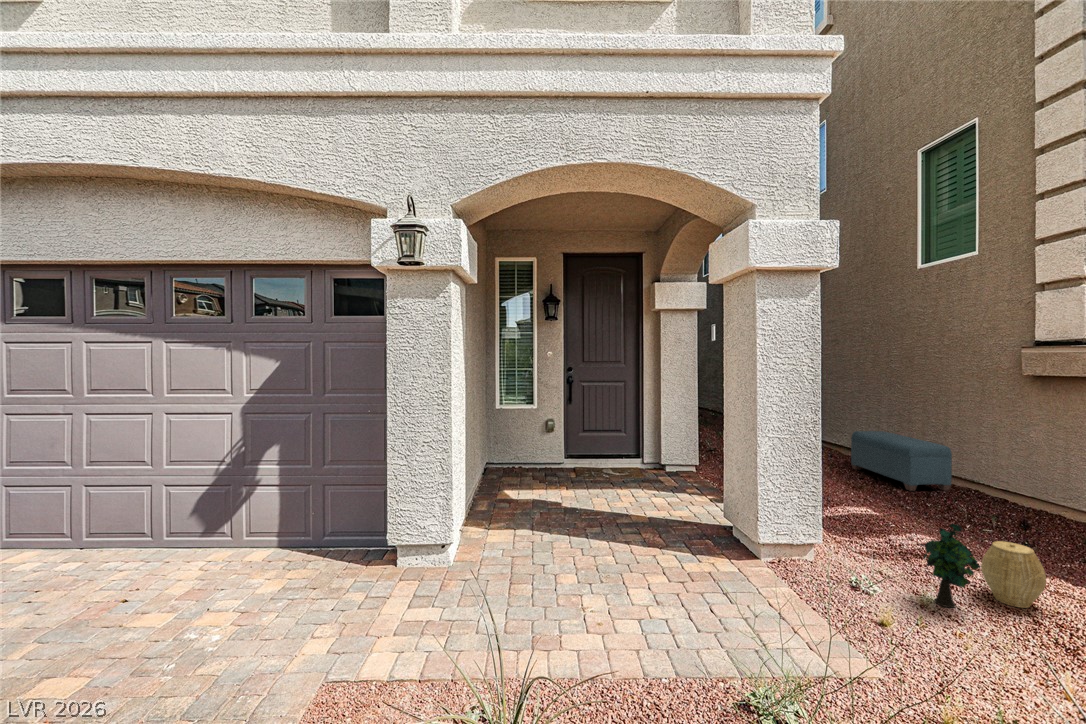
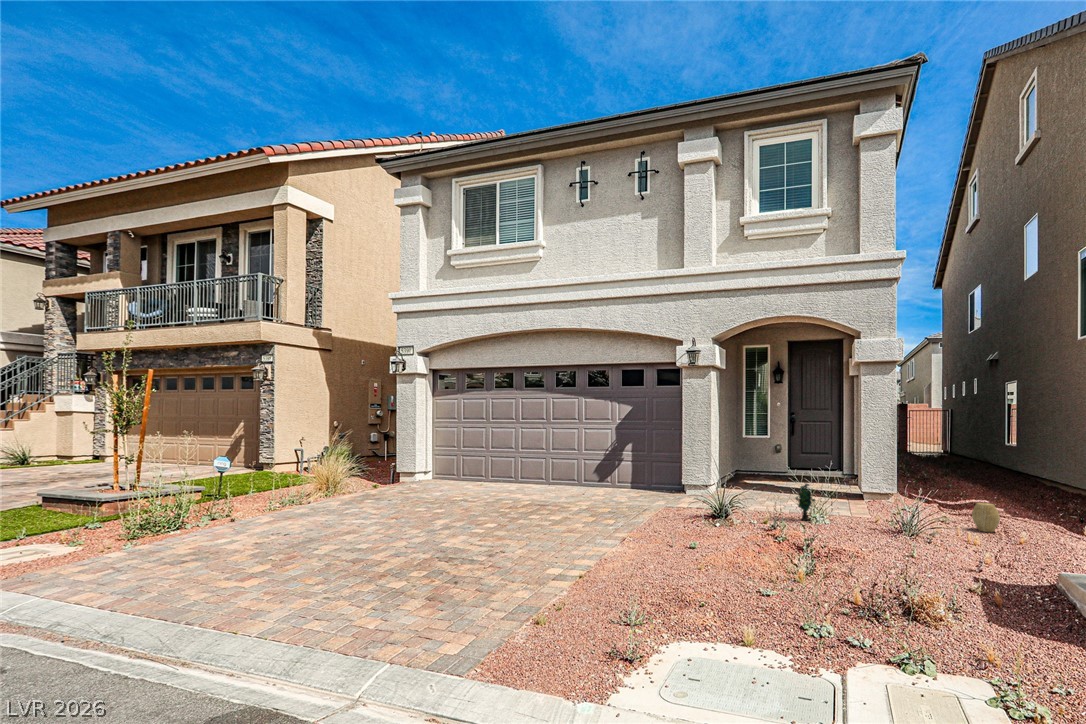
bench: present [851,431,952,491] -> none [1021,469,1076,510]
decorative plant: present [920,524,981,608] -> present [796,484,815,521]

